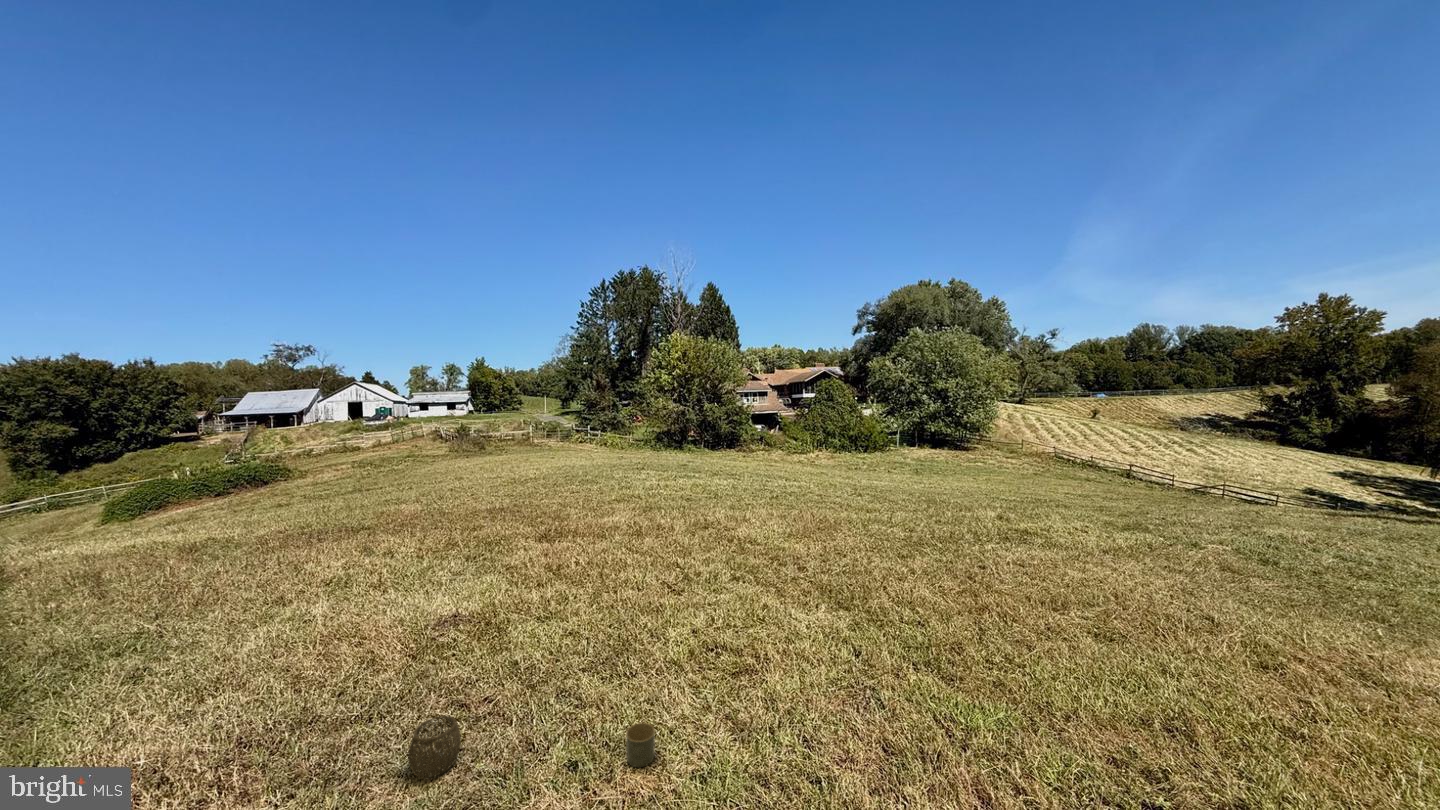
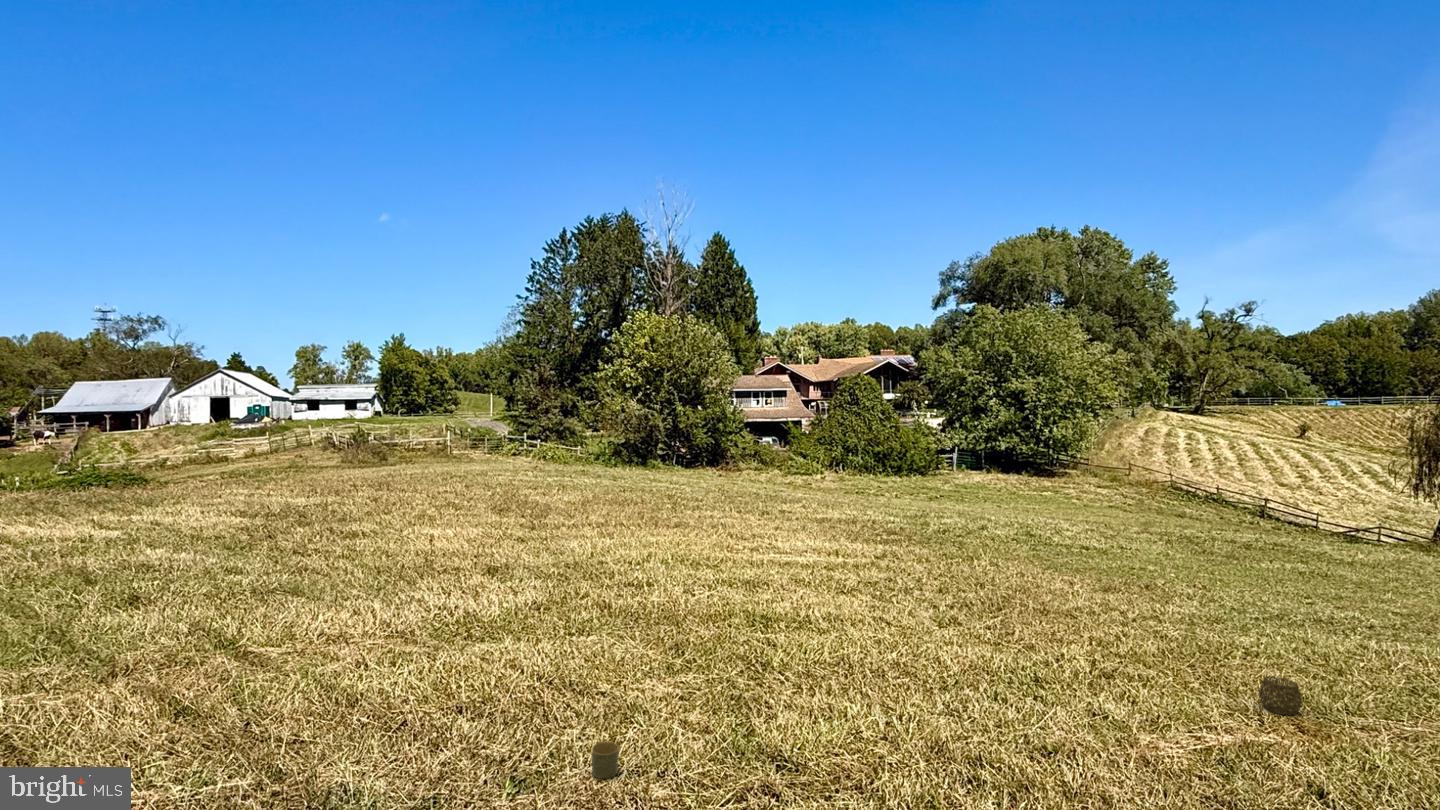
woven basket: present [408,715,461,778] -> present [1259,676,1302,716]

